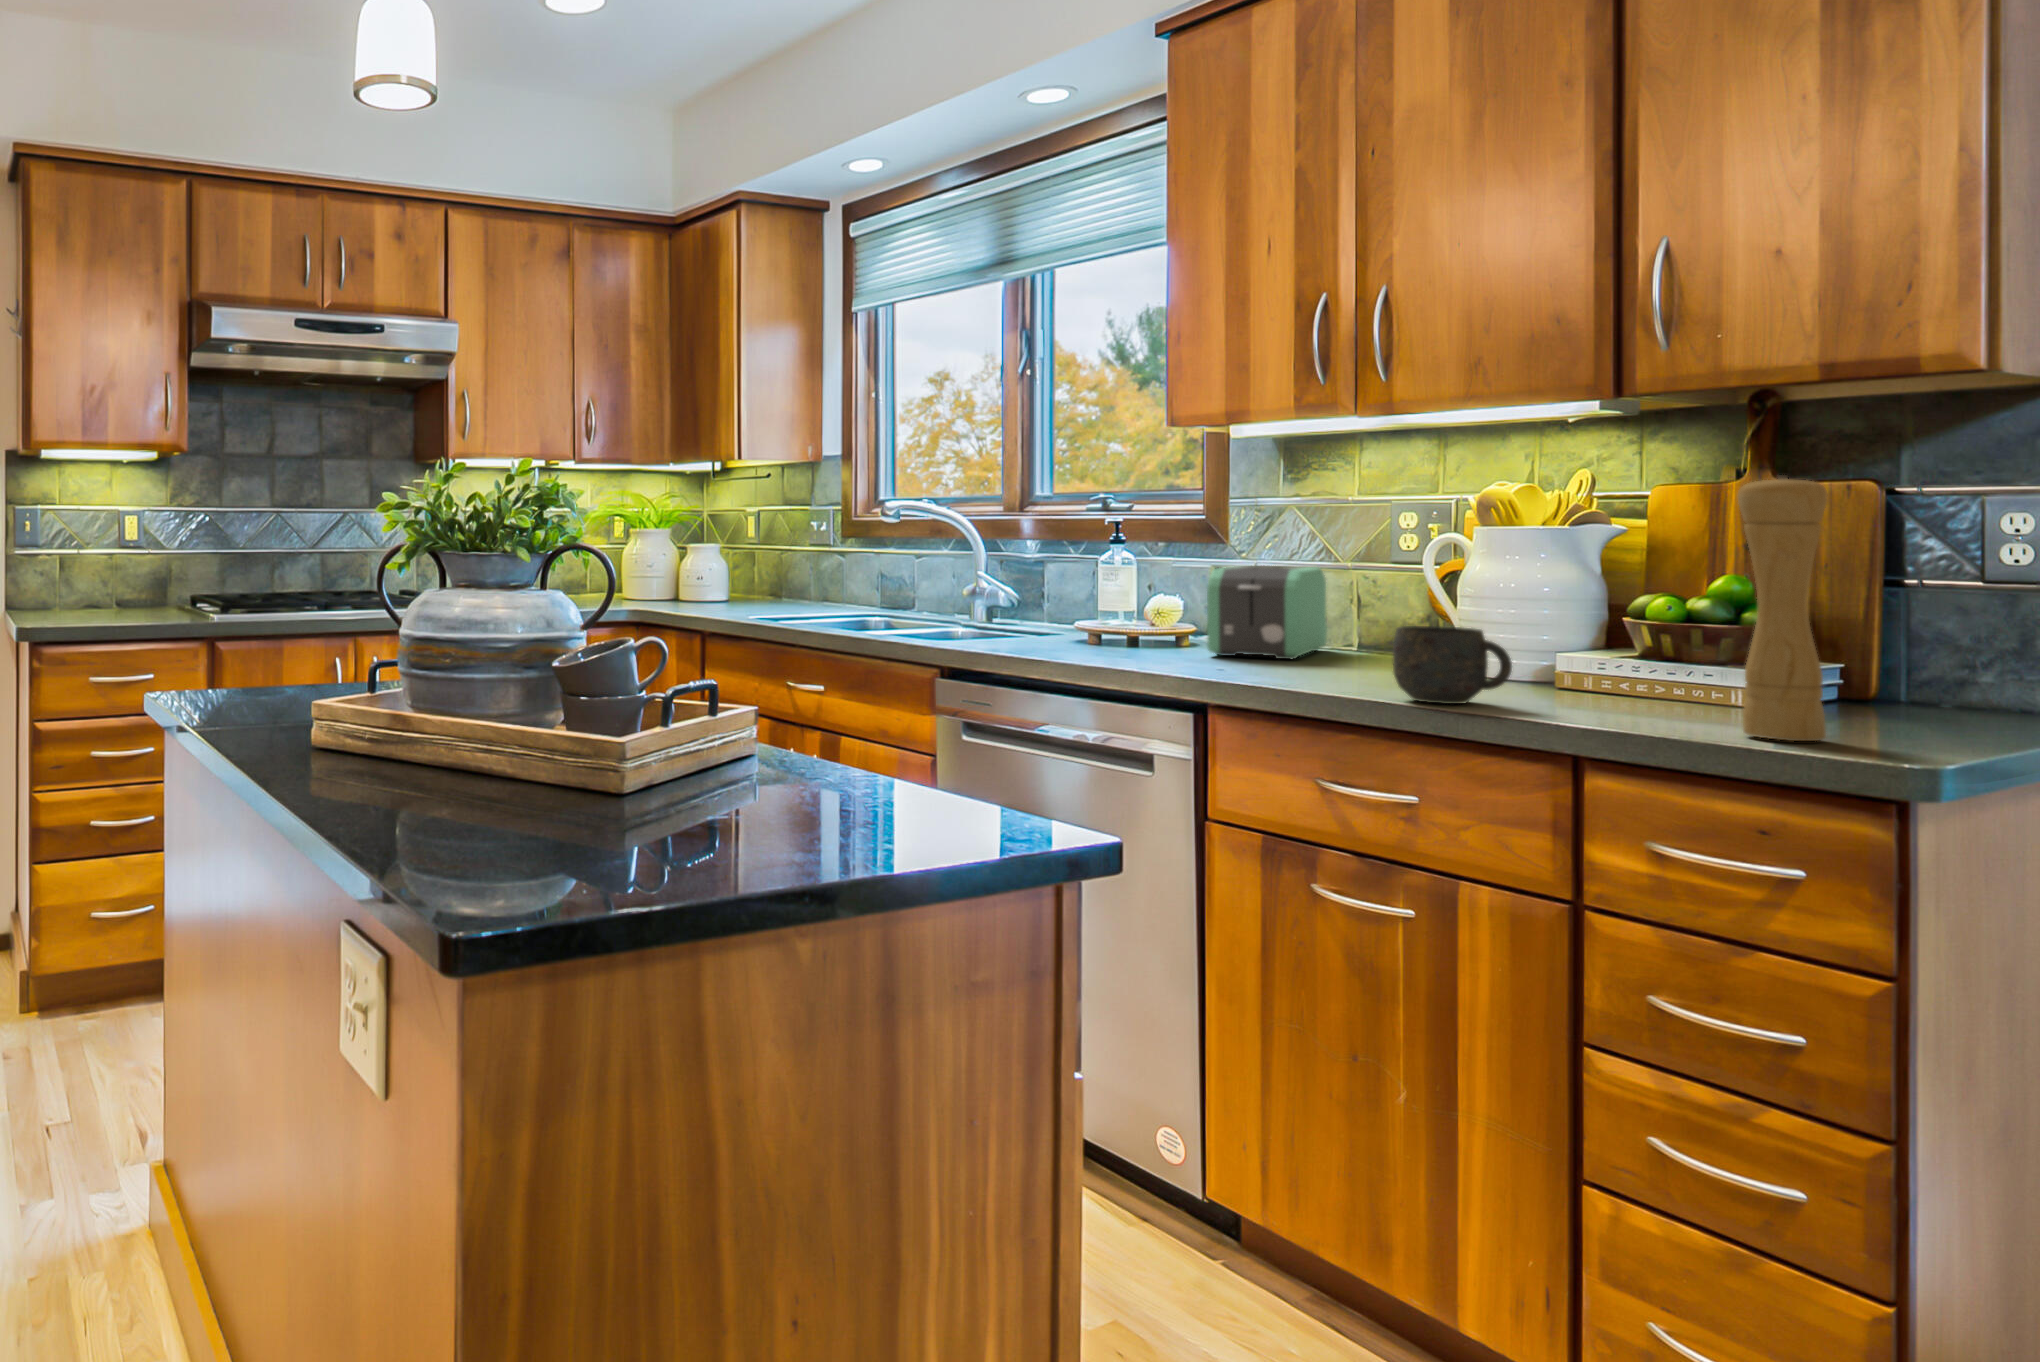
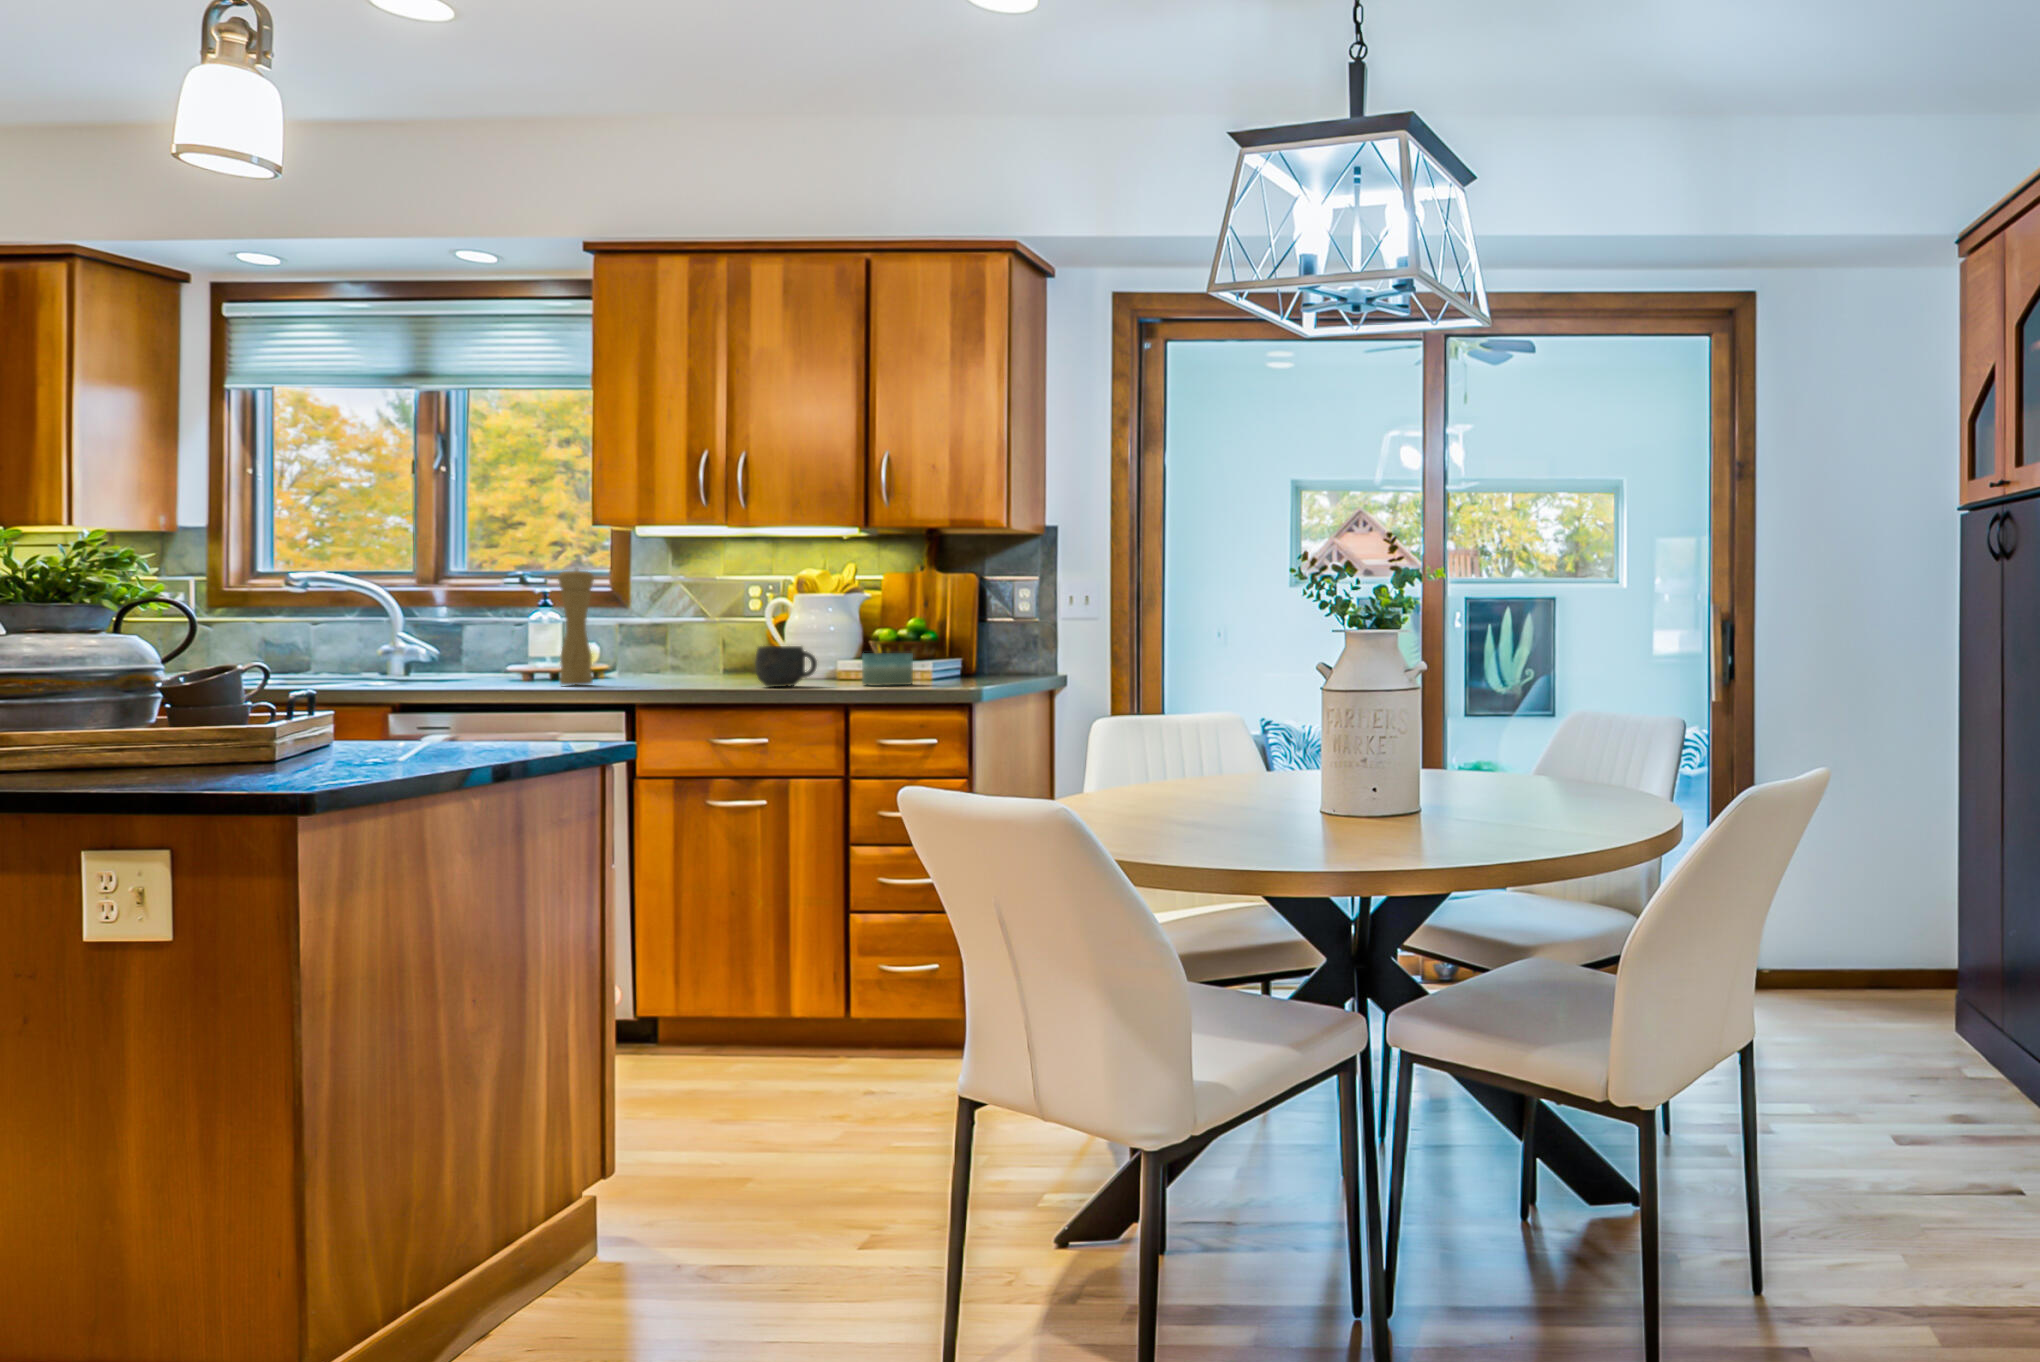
pepper mill: present [1738,475,1828,741] -> present [558,569,594,685]
toaster: present [1207,566,1327,659] -> none [625,622,703,680]
candle: none [1609,649,1732,724] -> present [862,653,913,686]

